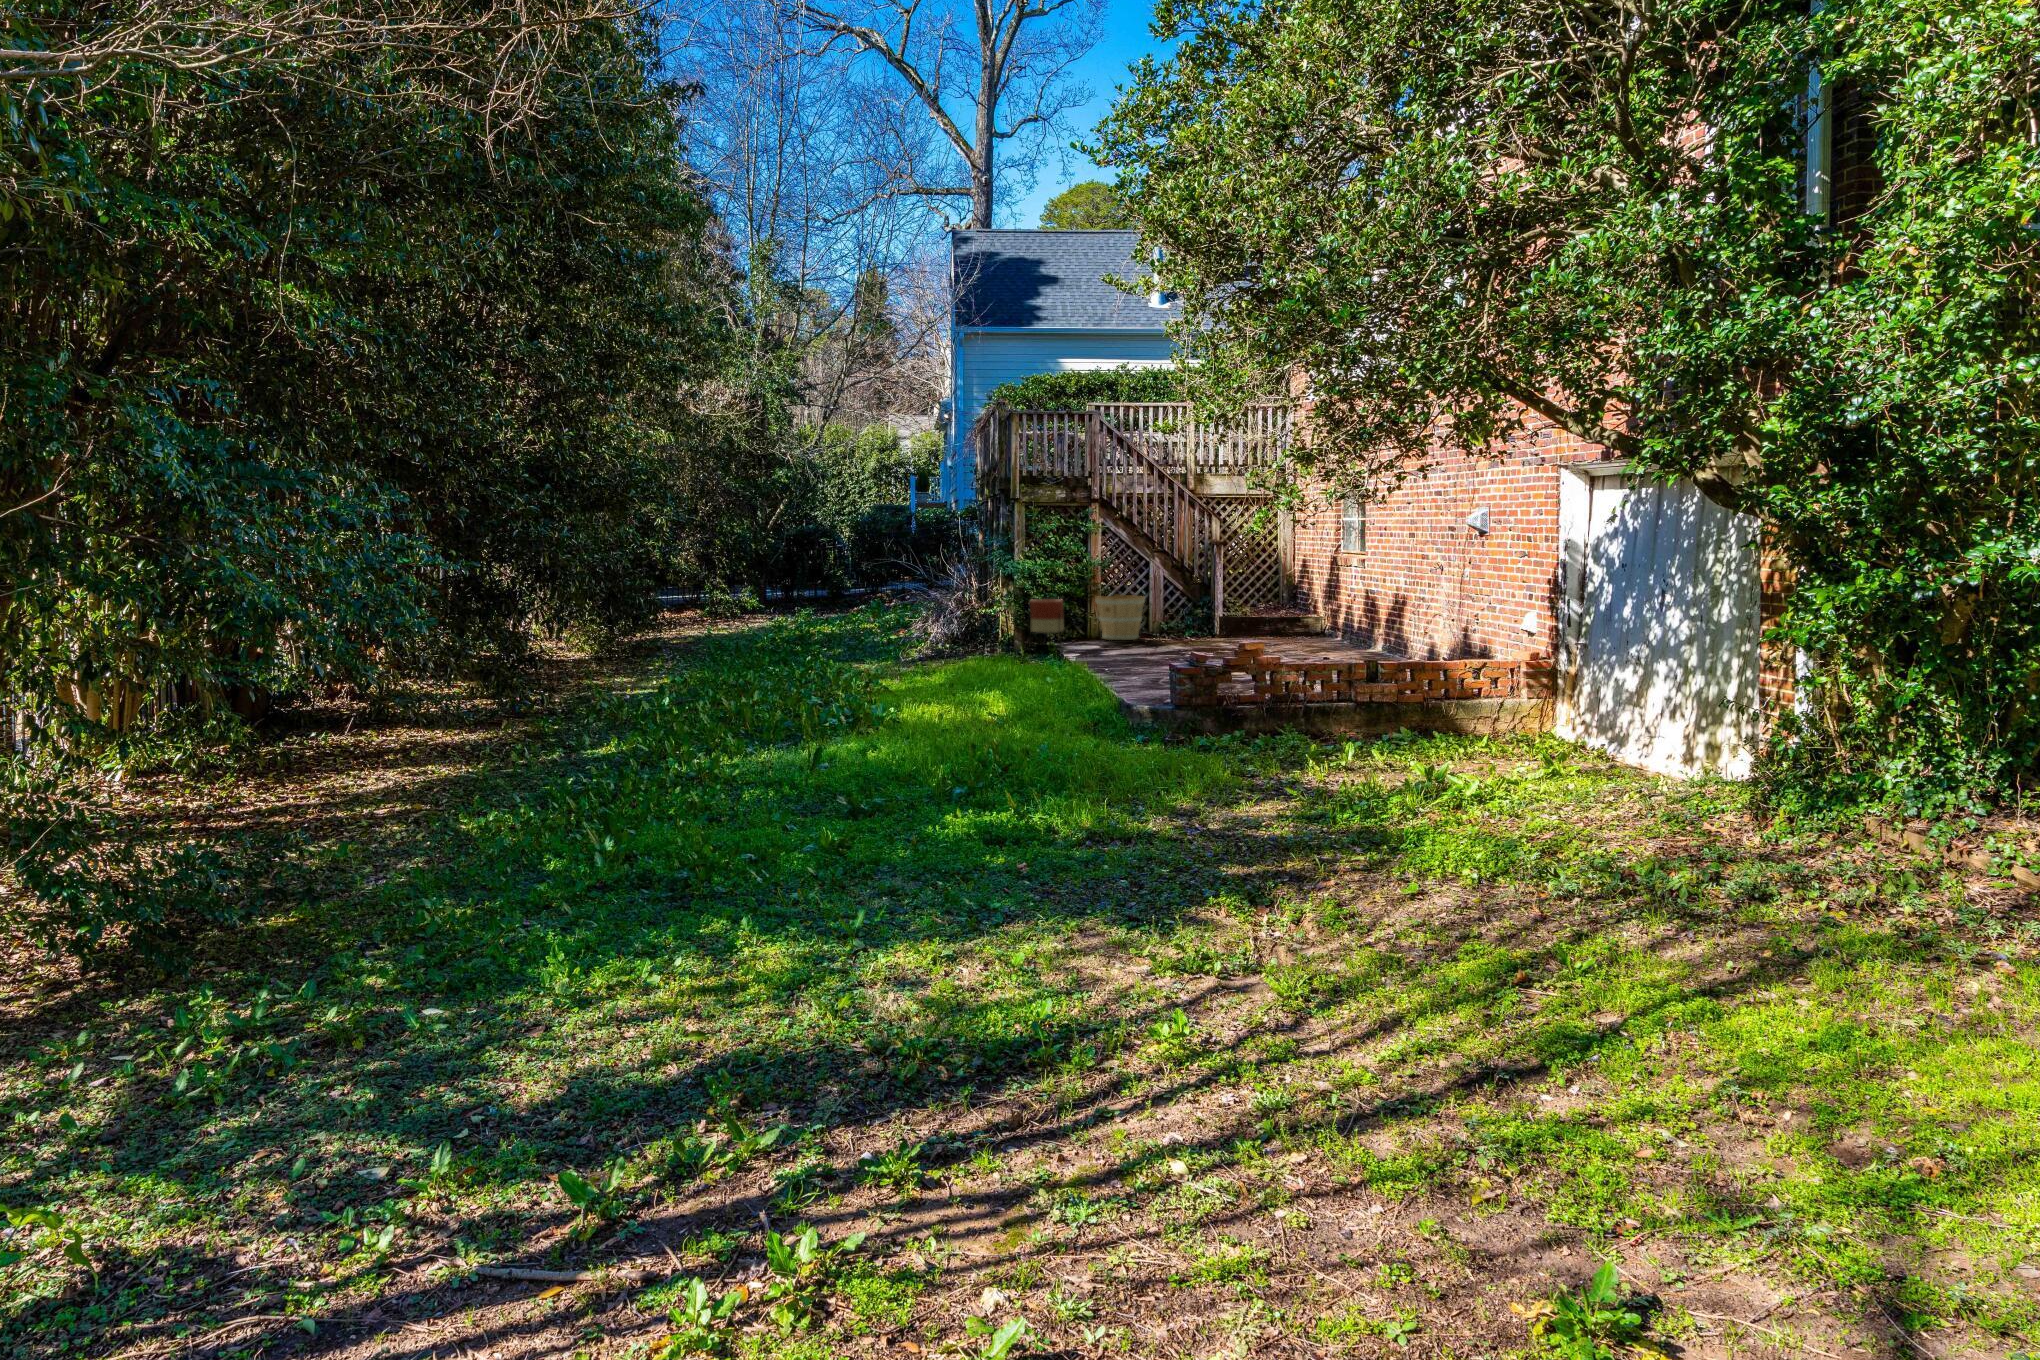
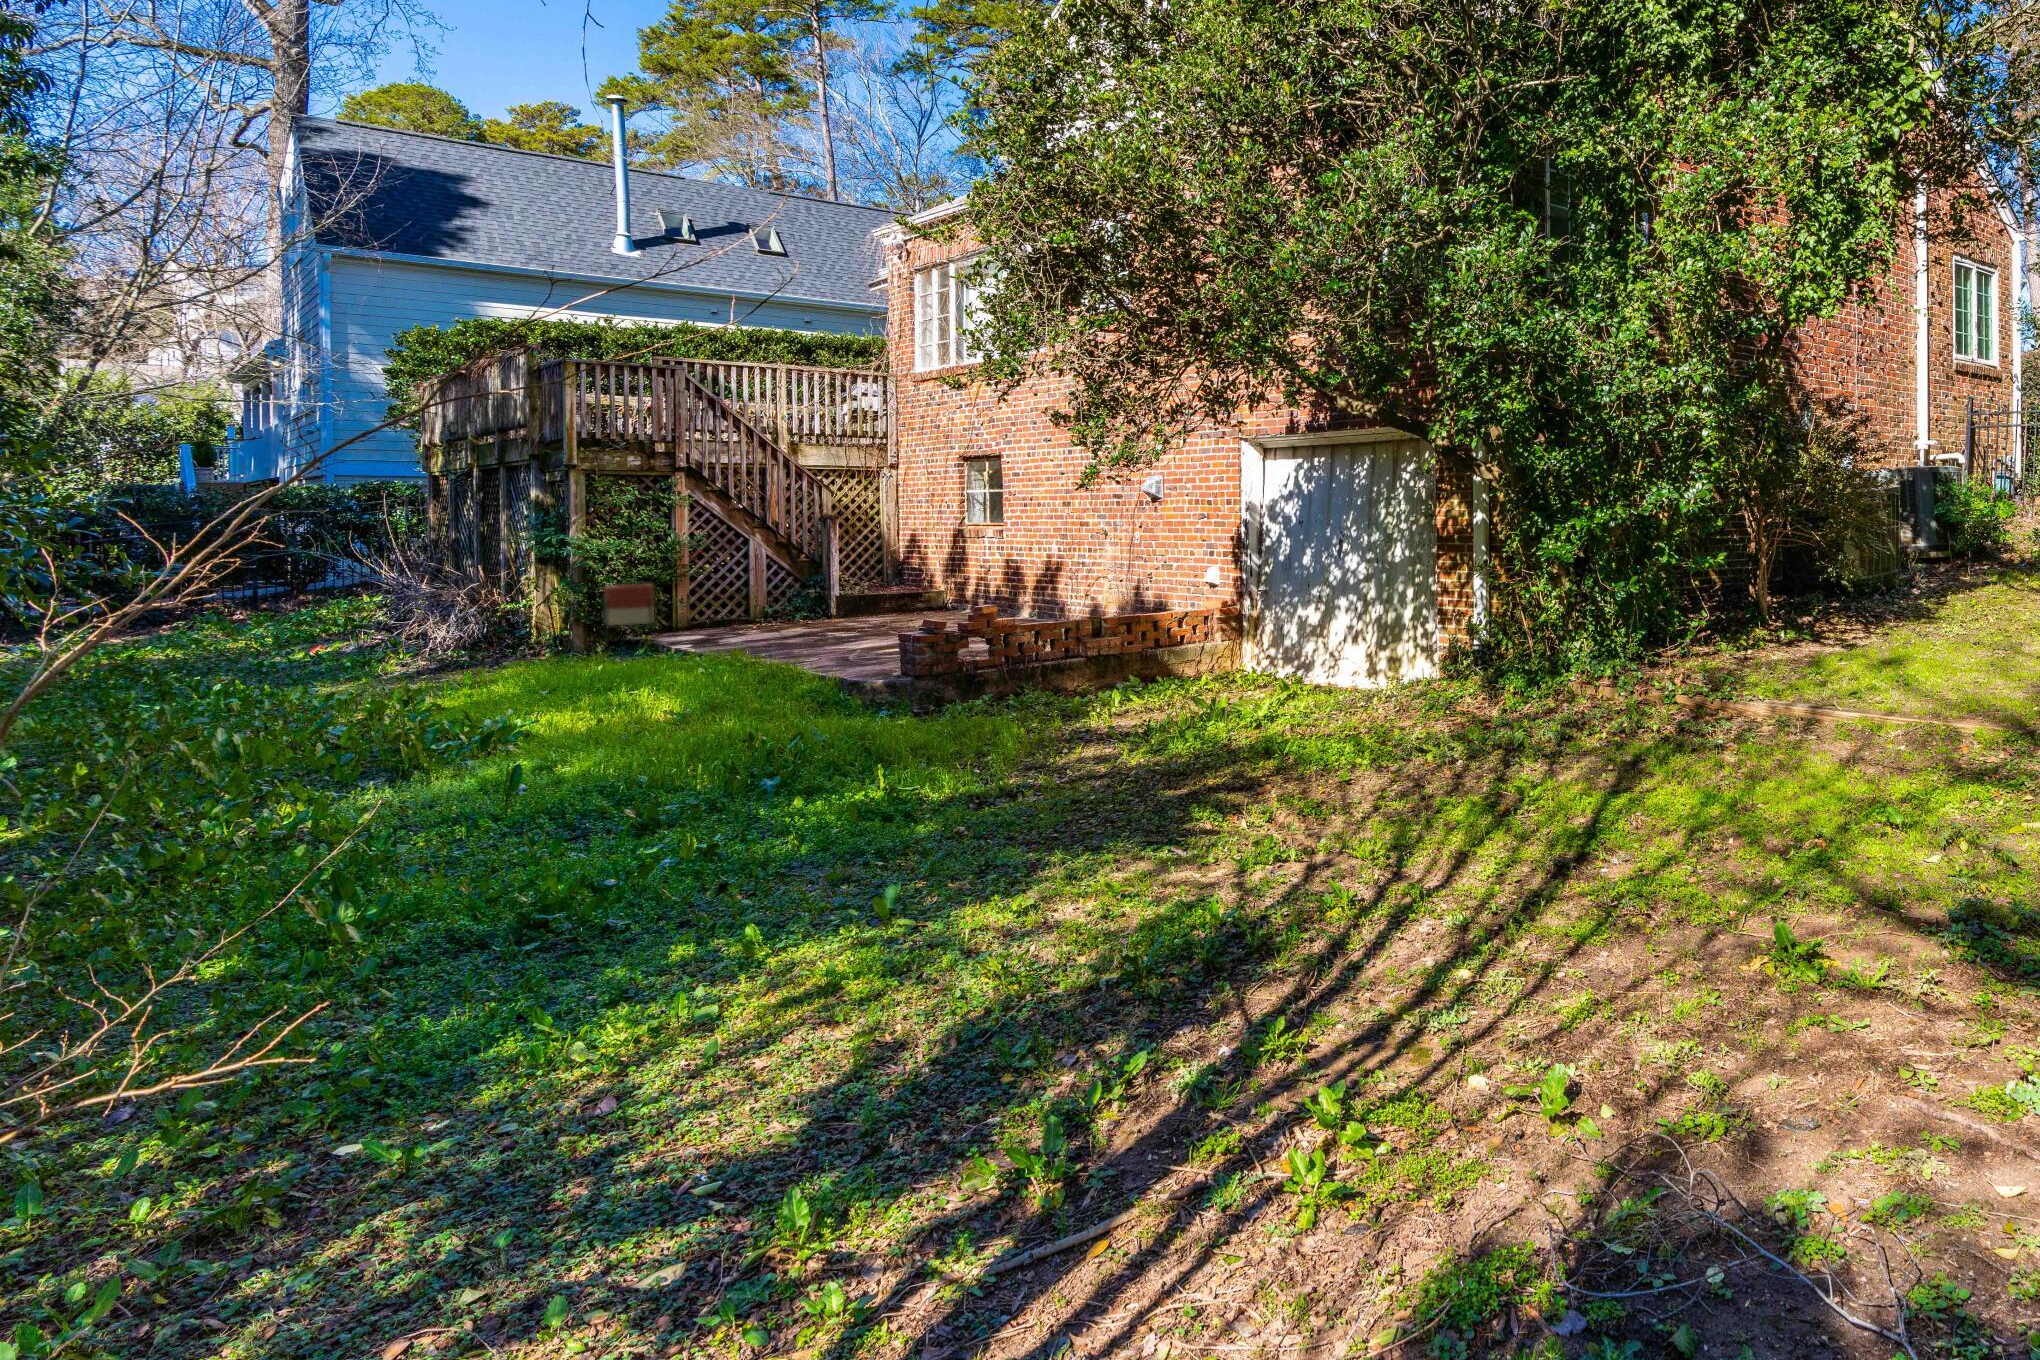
wooden bucket: present [1095,595,1145,640] -> none [684,577,753,629]

